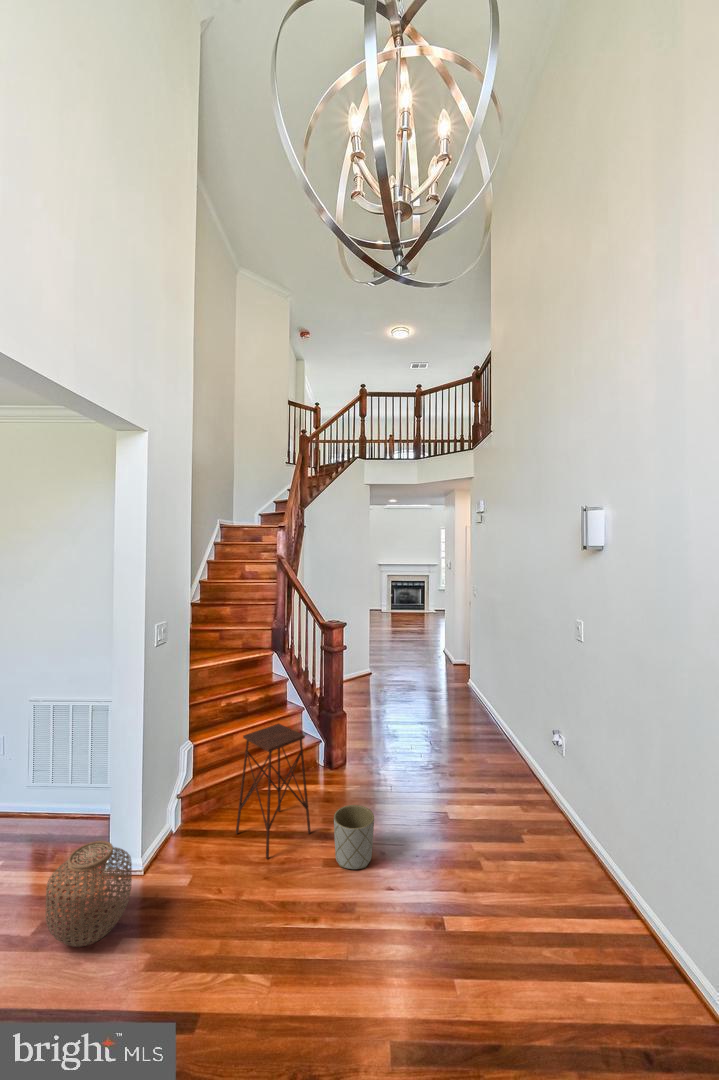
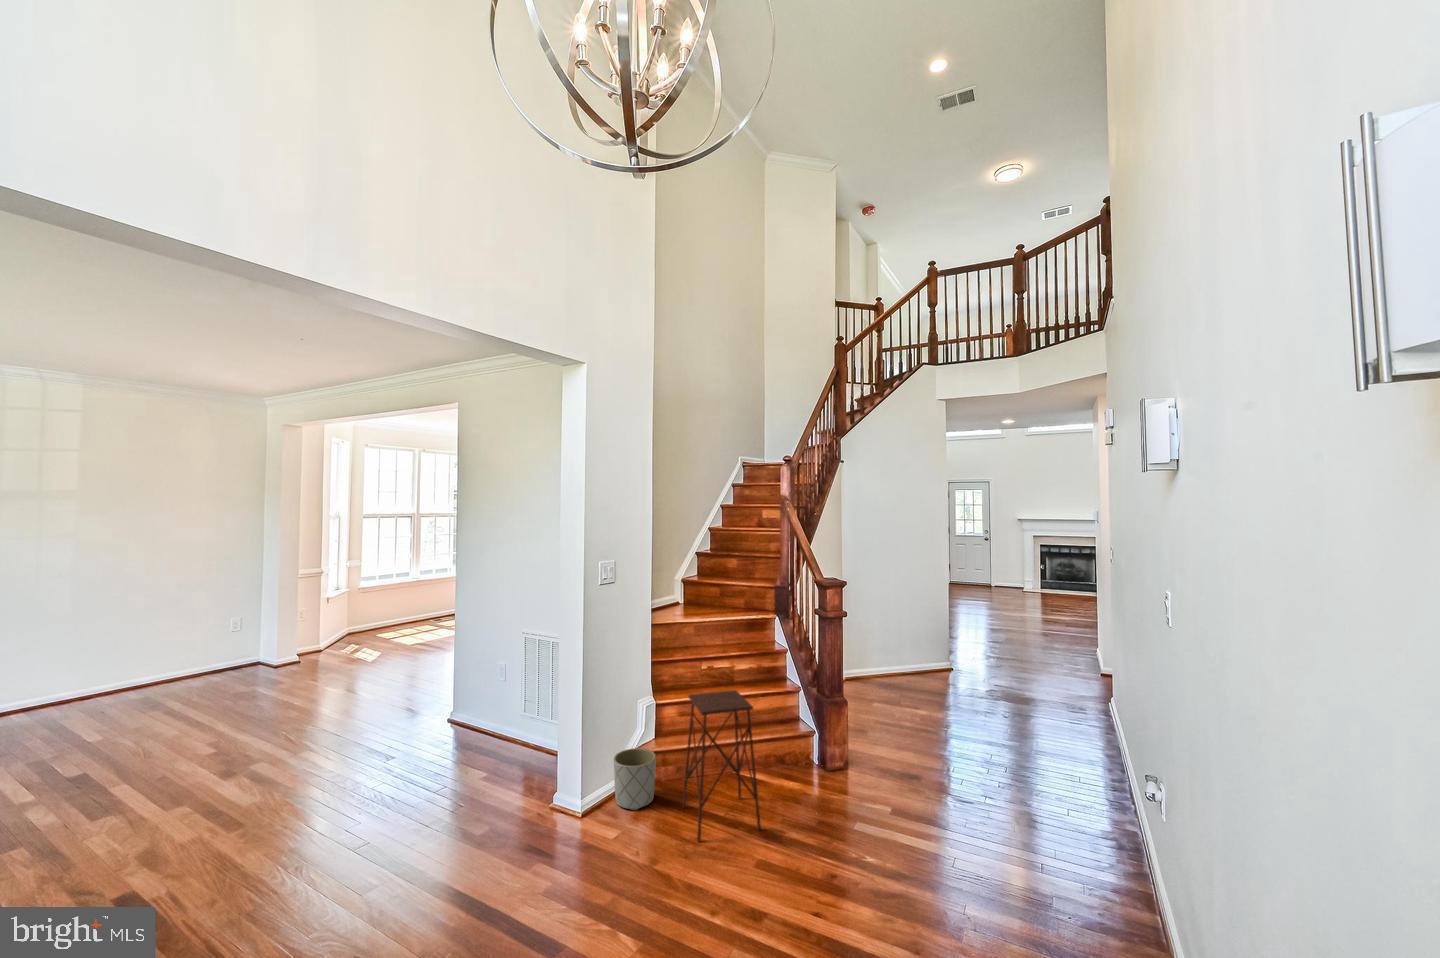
planter: present [334,805,374,869] -> present [614,748,656,810]
woven basket: present [46,841,132,947] -> none [477,765,553,861]

